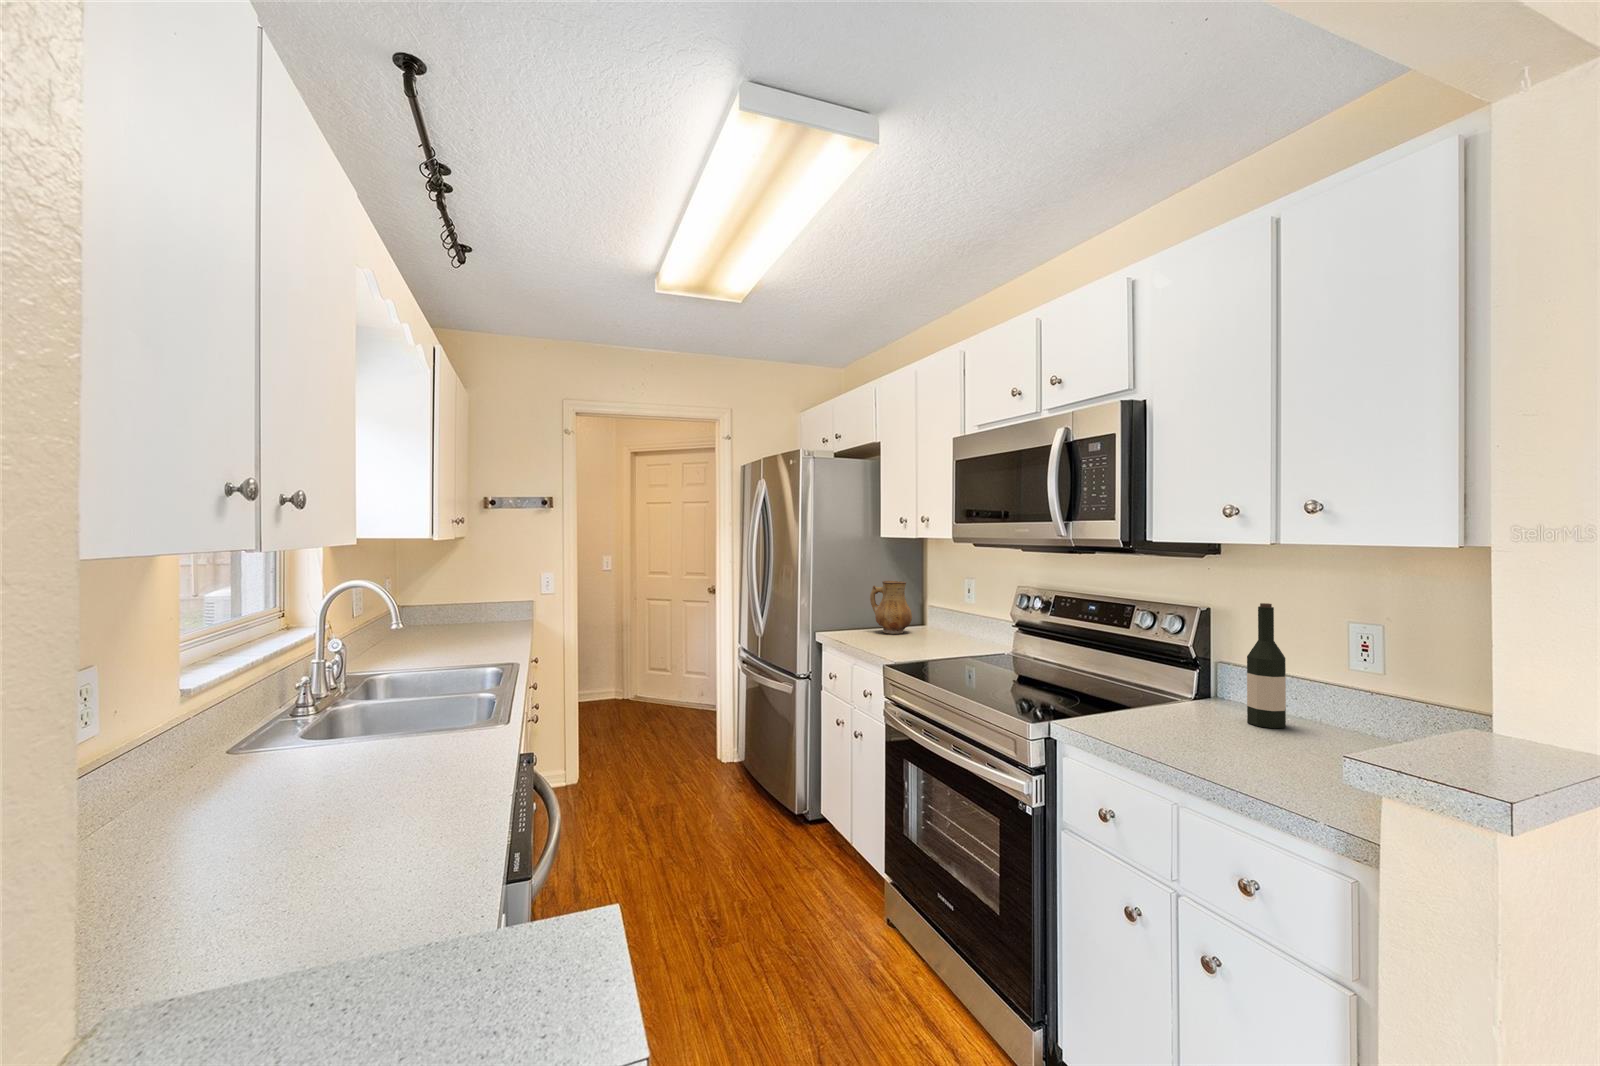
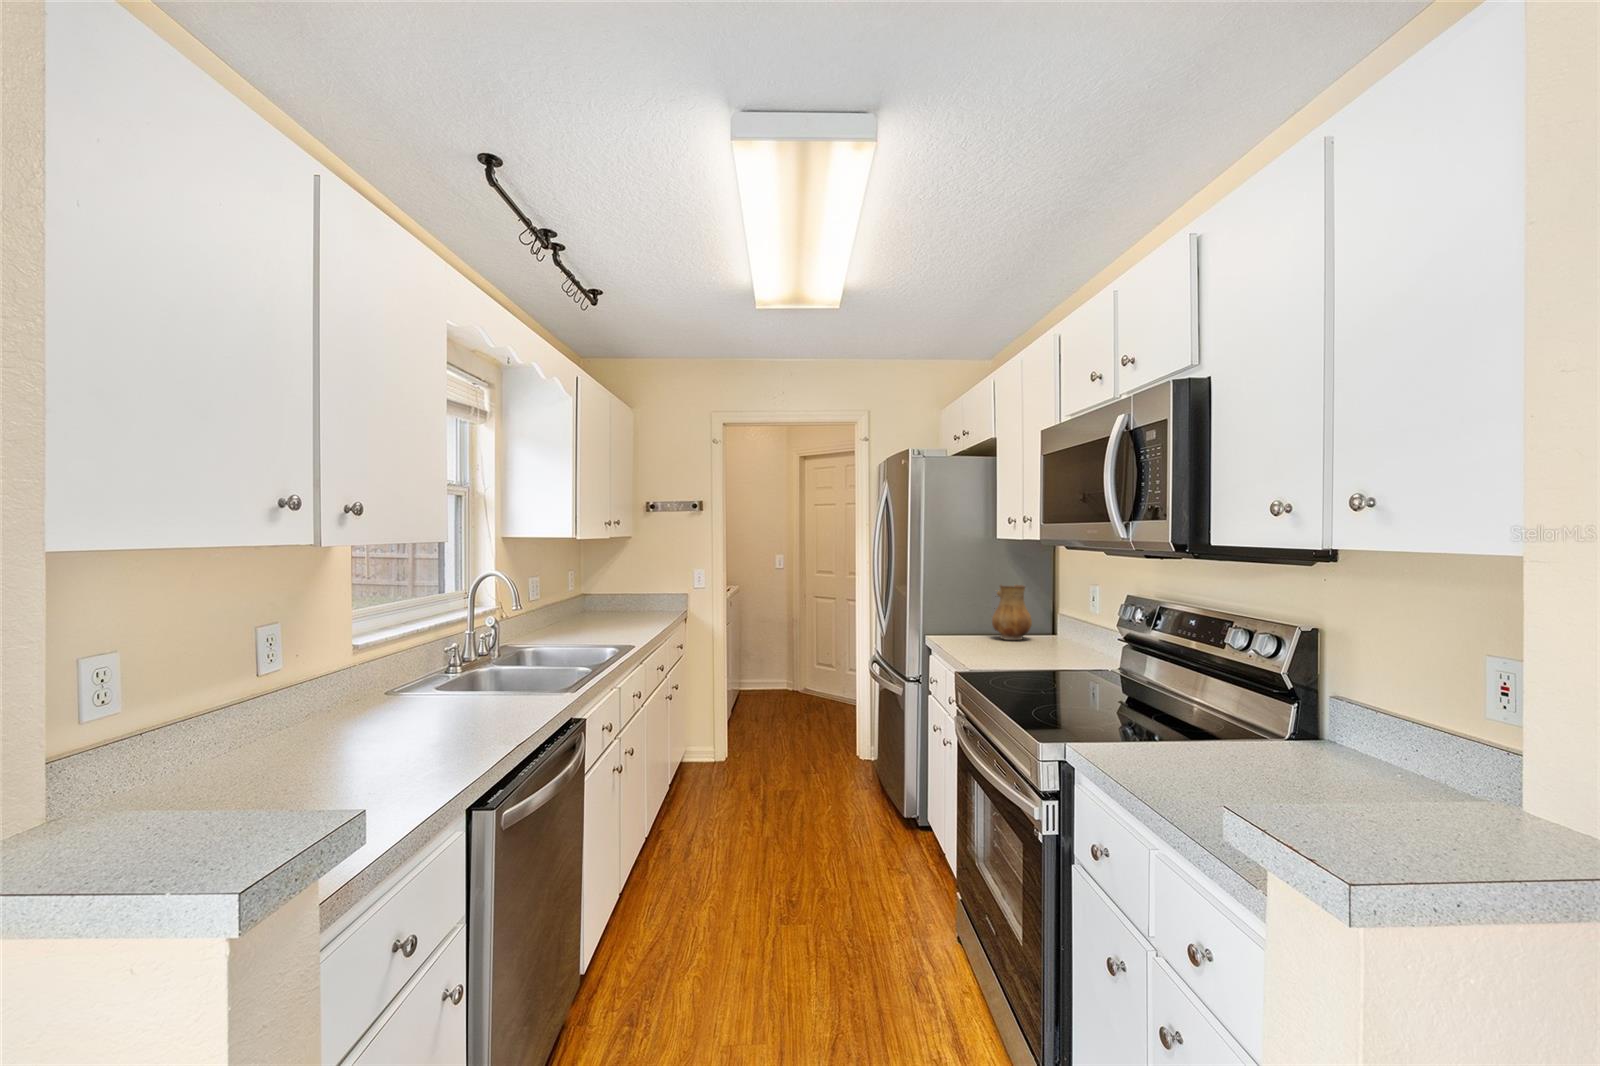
wine bottle: present [1247,603,1286,728] -> none [1327,624,1382,784]

